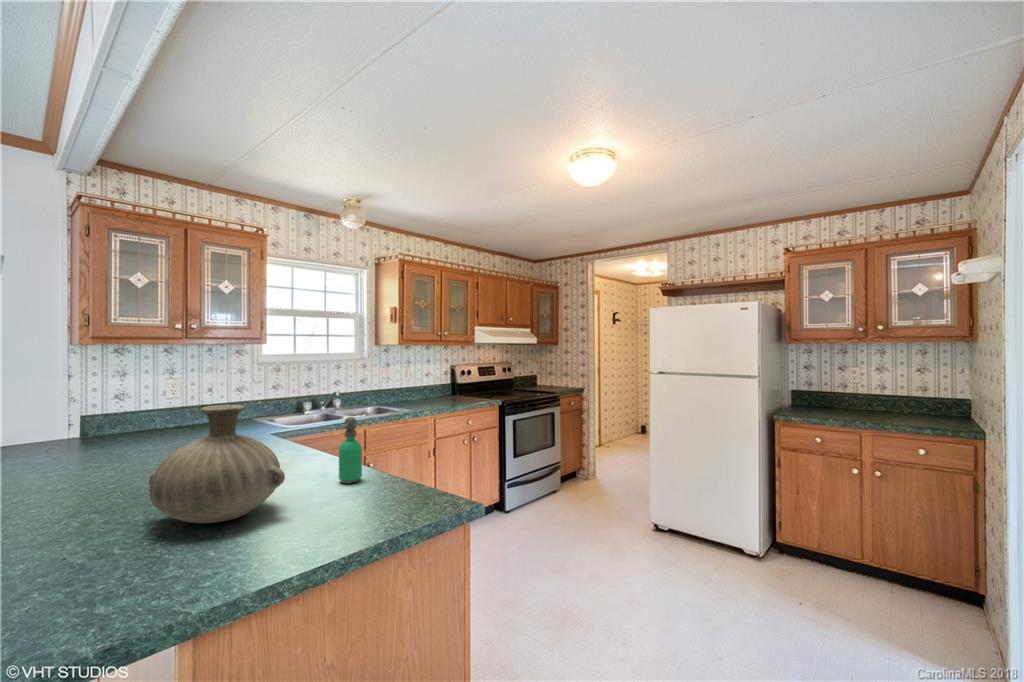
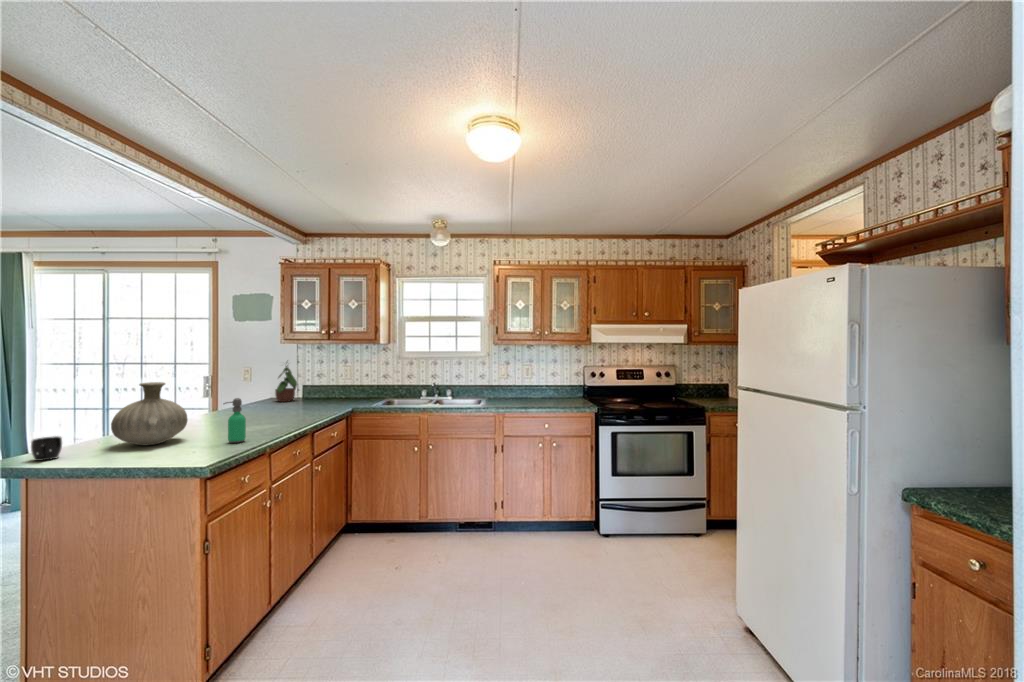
potted plant: none [46,371,111,447] -> present [275,365,297,402]
mug: none [109,532,177,596] -> present [31,436,62,461]

